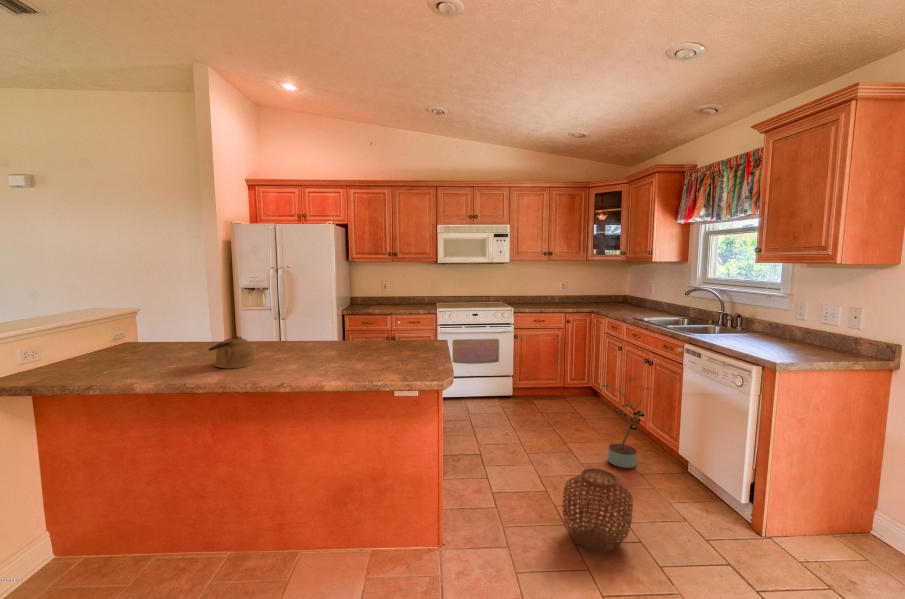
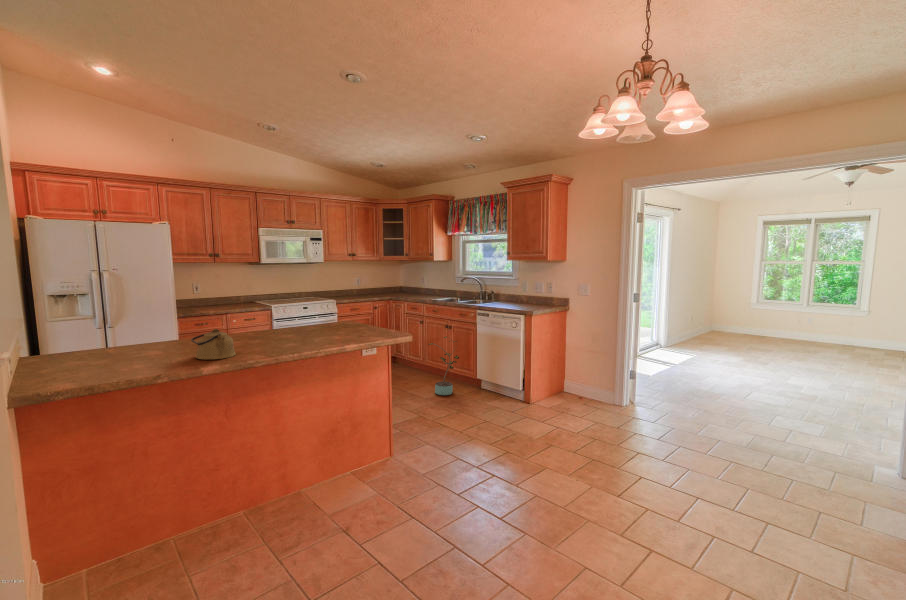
woven basket: present [562,468,633,552] -> none [446,388,487,436]

